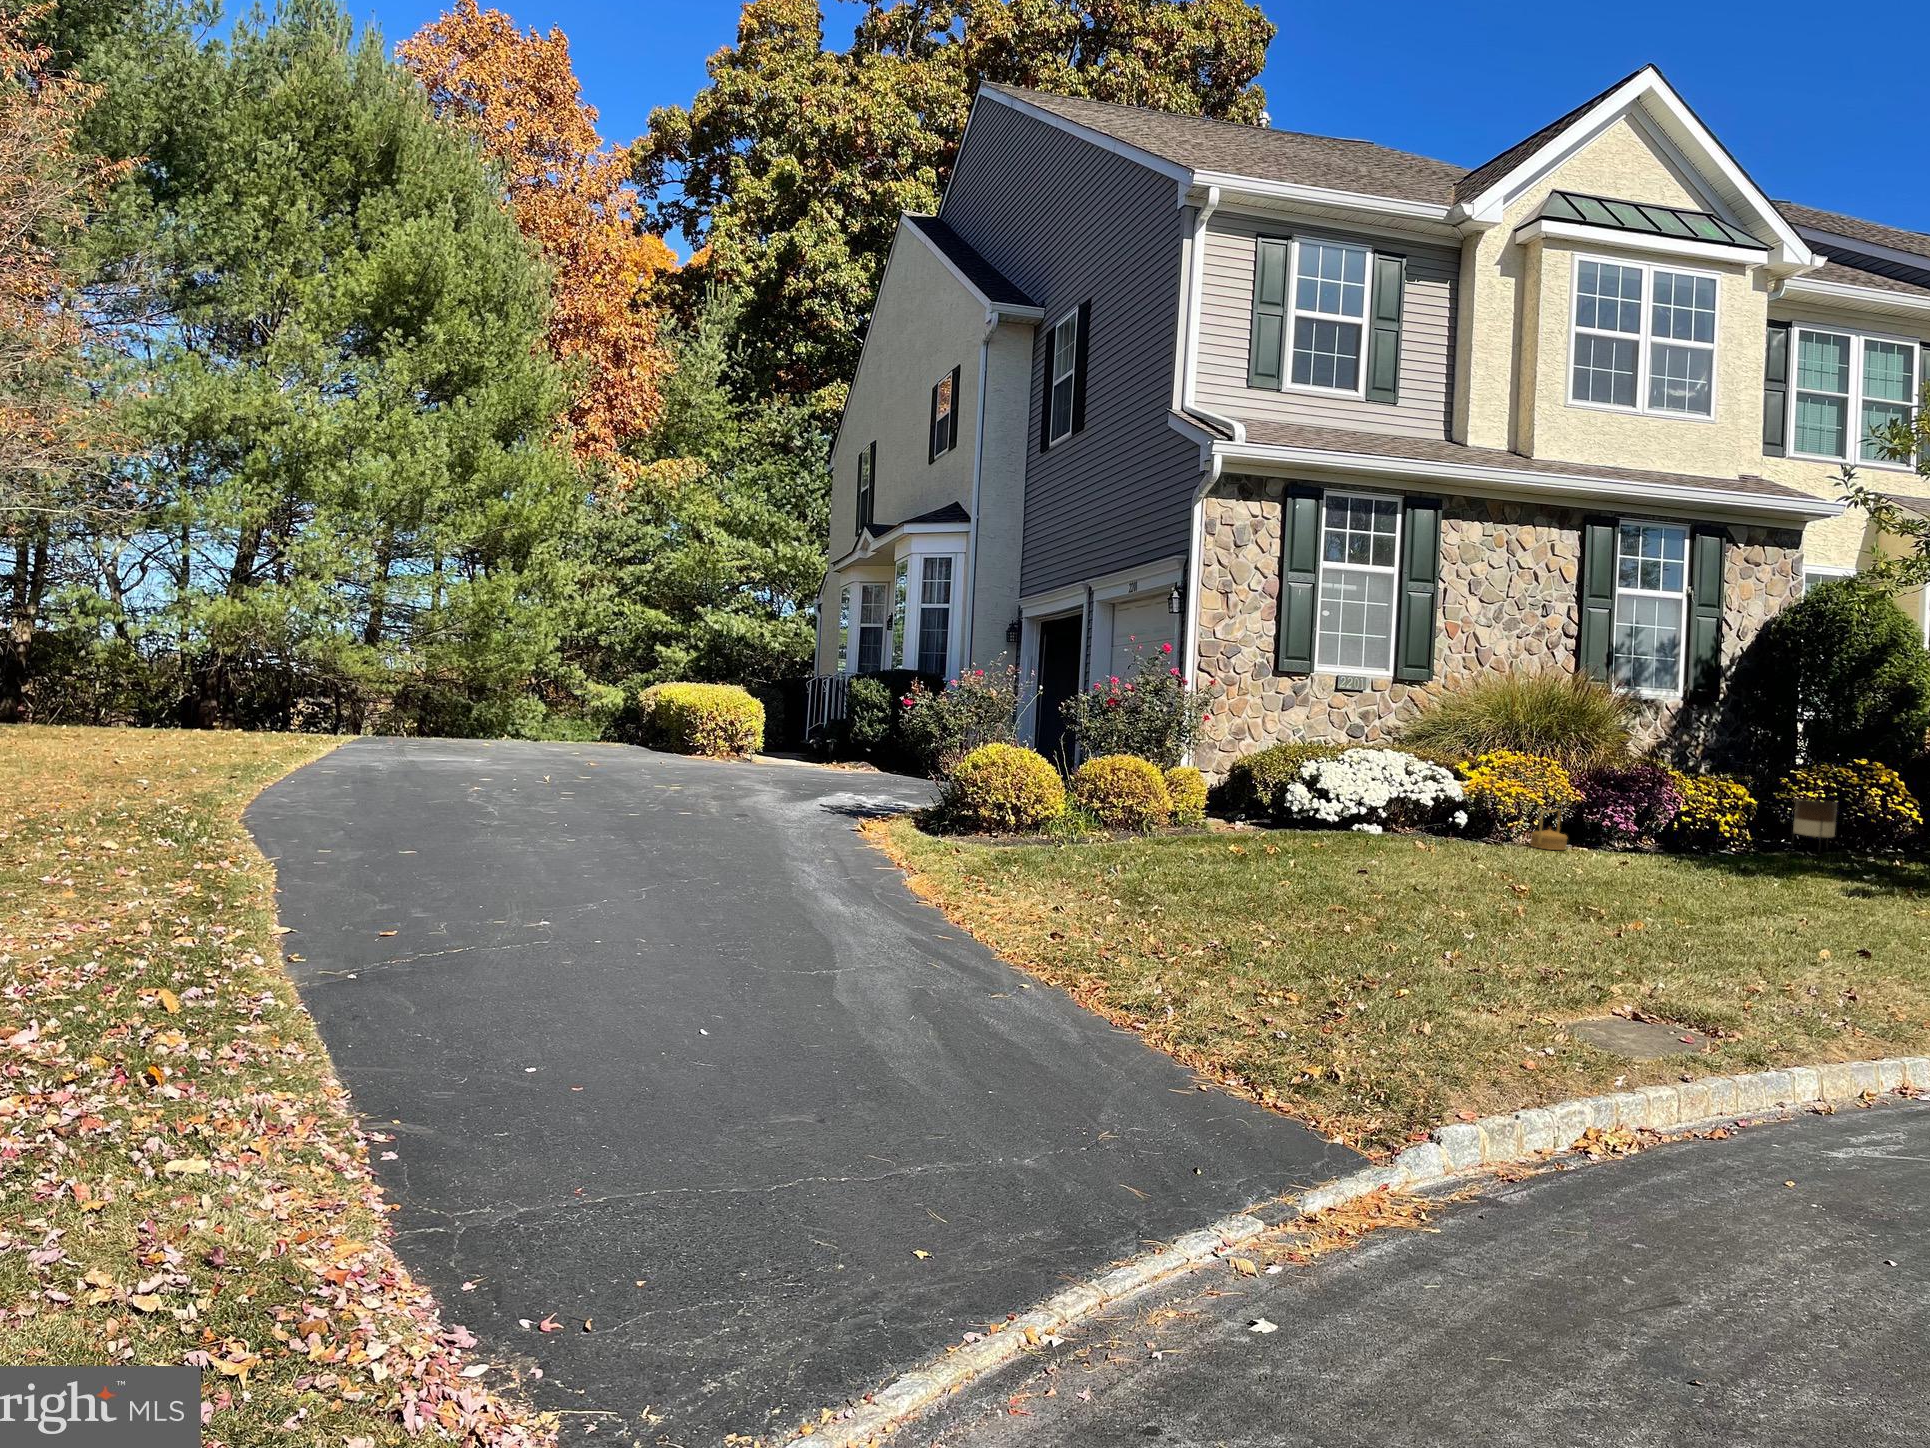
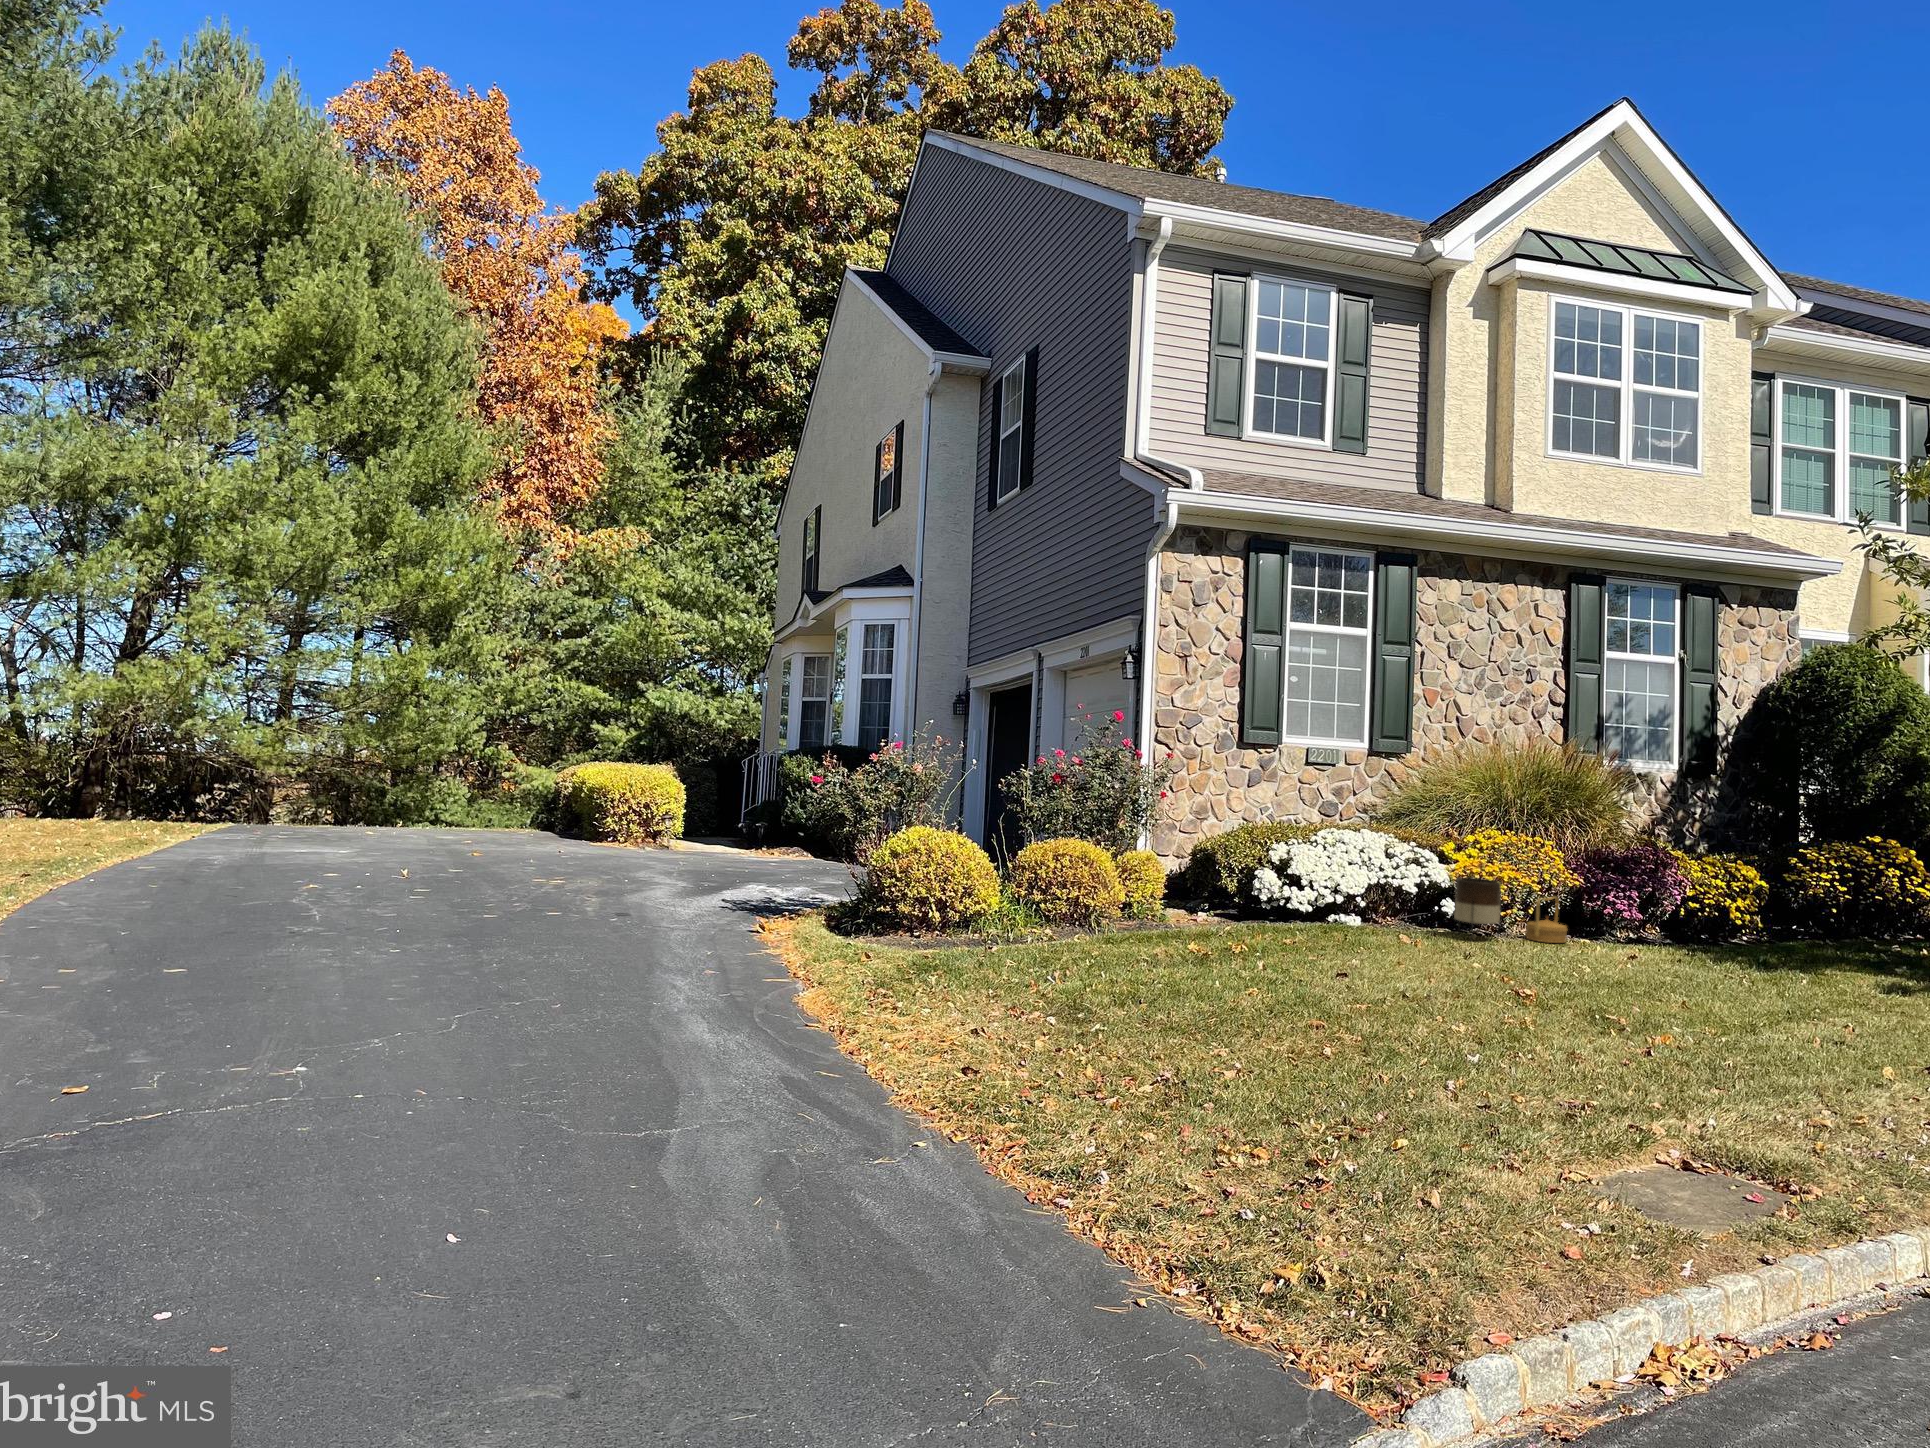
planter: present [1793,799,1837,844] -> present [1454,878,1501,924]

